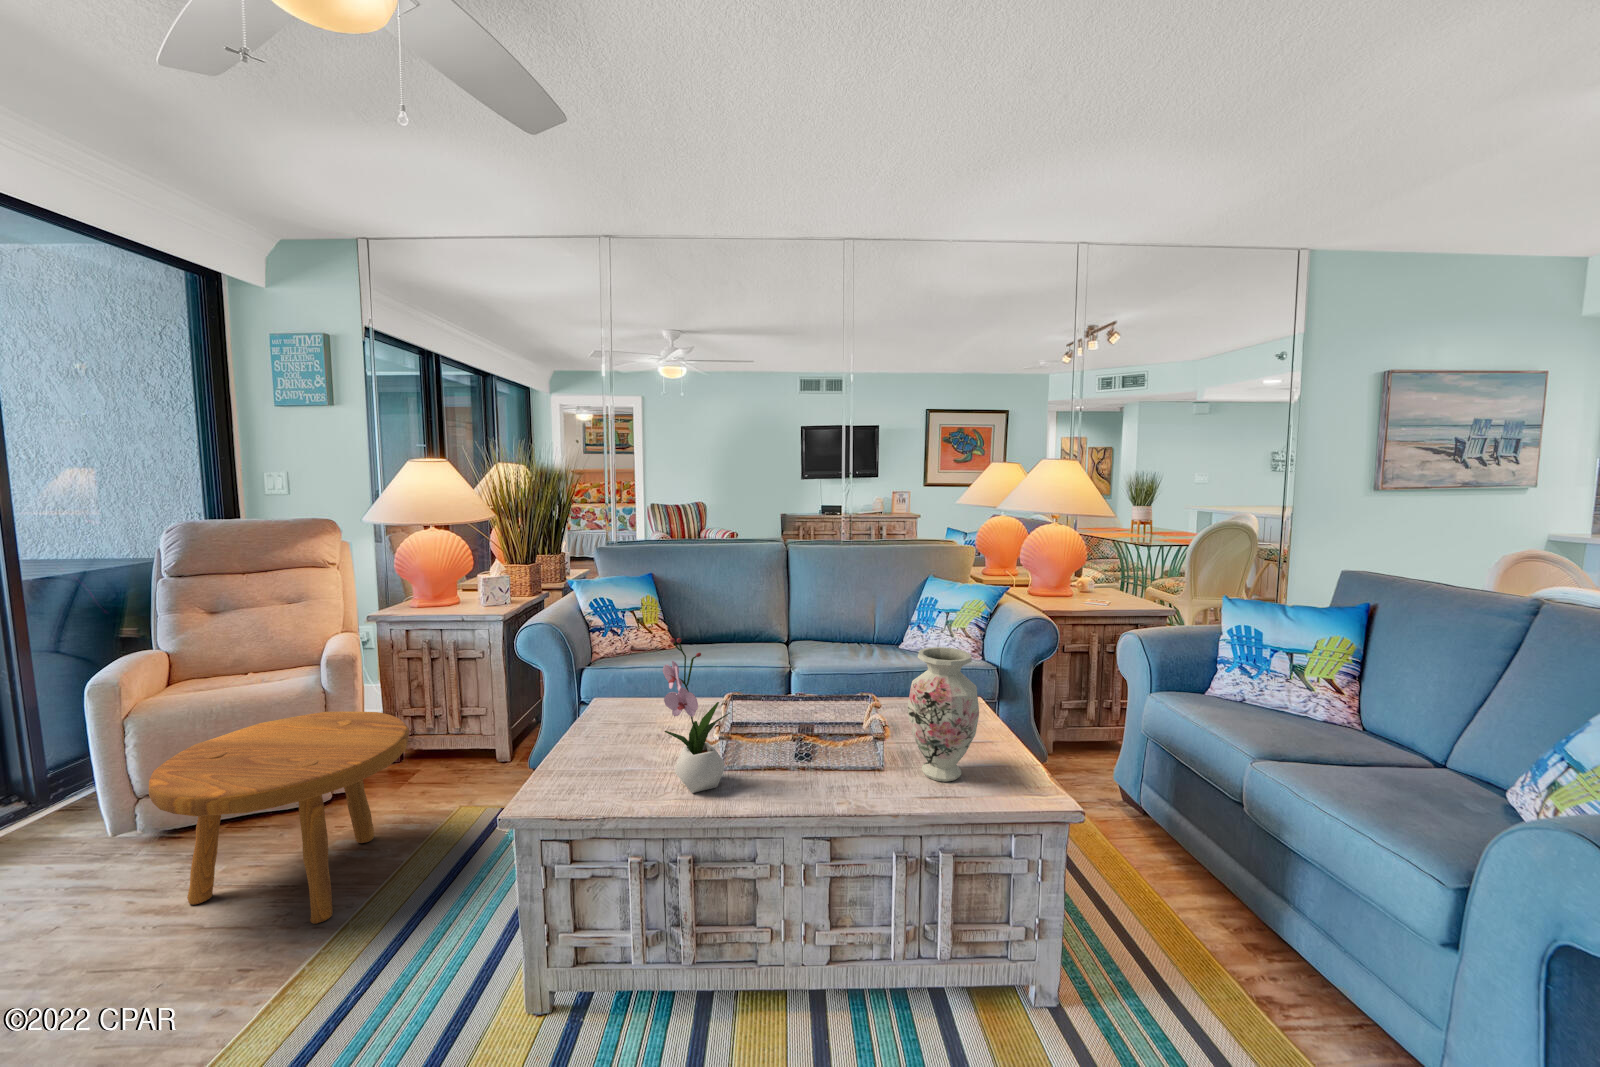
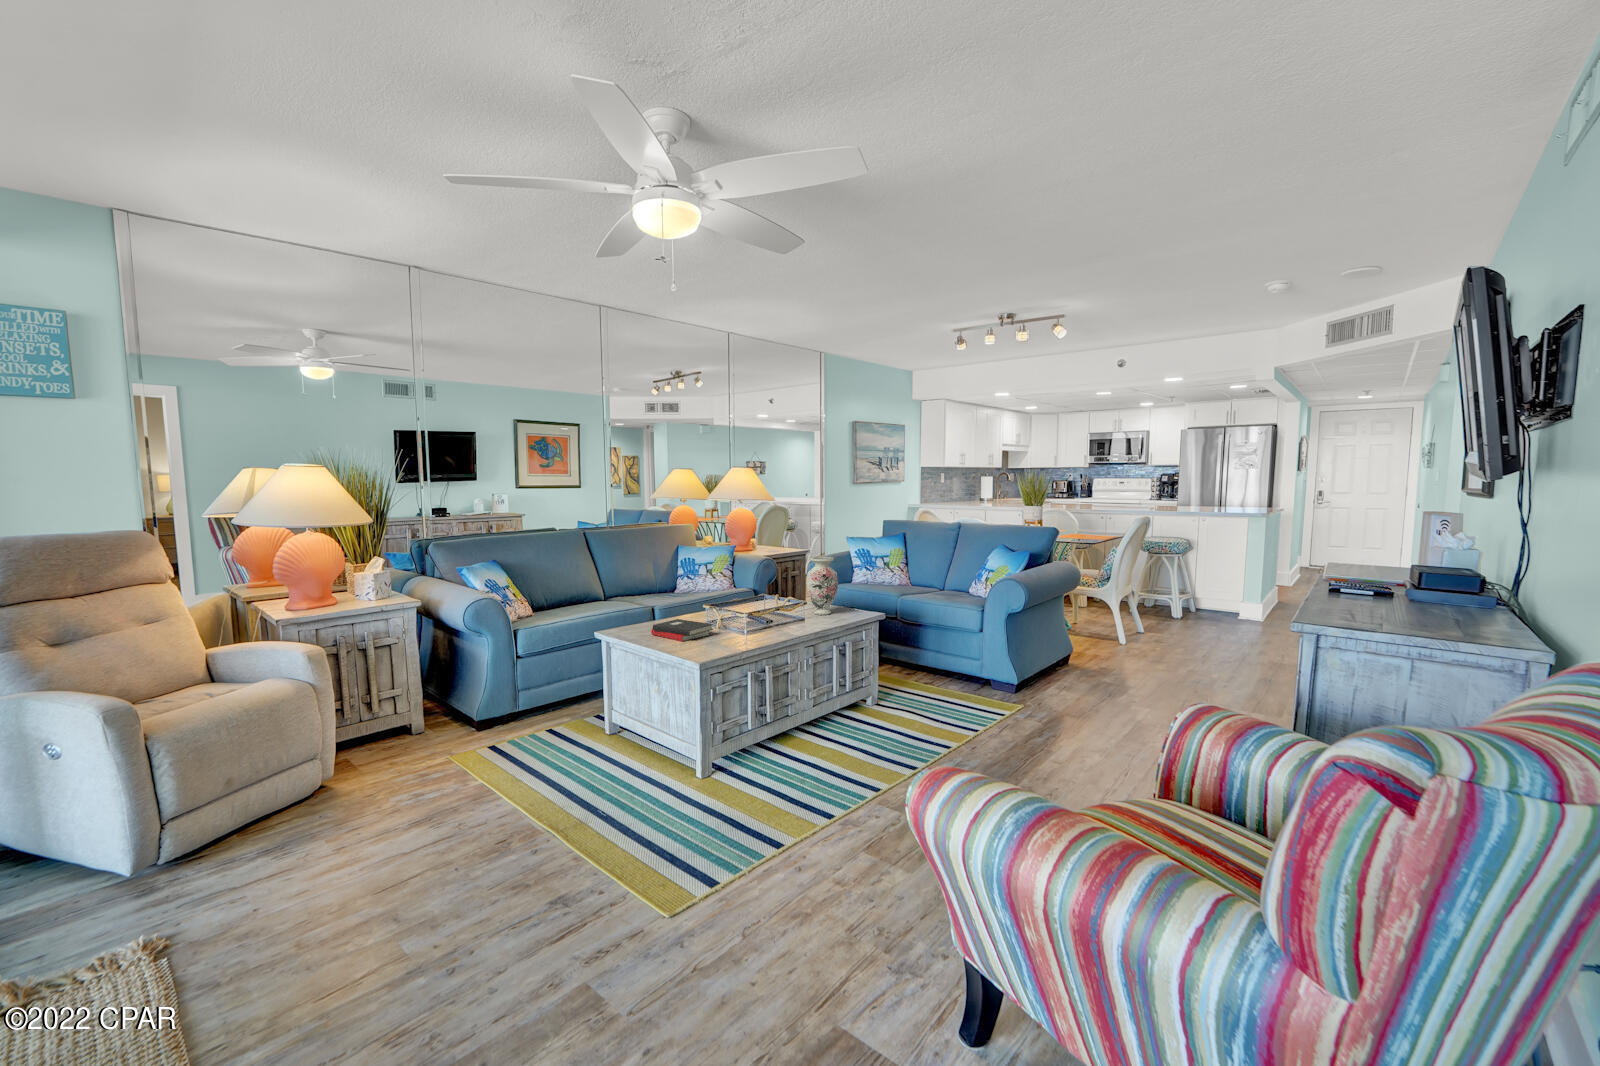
flower arrangement: present [663,638,730,793] -> none [737,559,765,634]
footstool: present [149,712,409,924] -> none [344,671,521,831]
hardback book: none [573,715,657,767] -> present [651,619,713,642]

